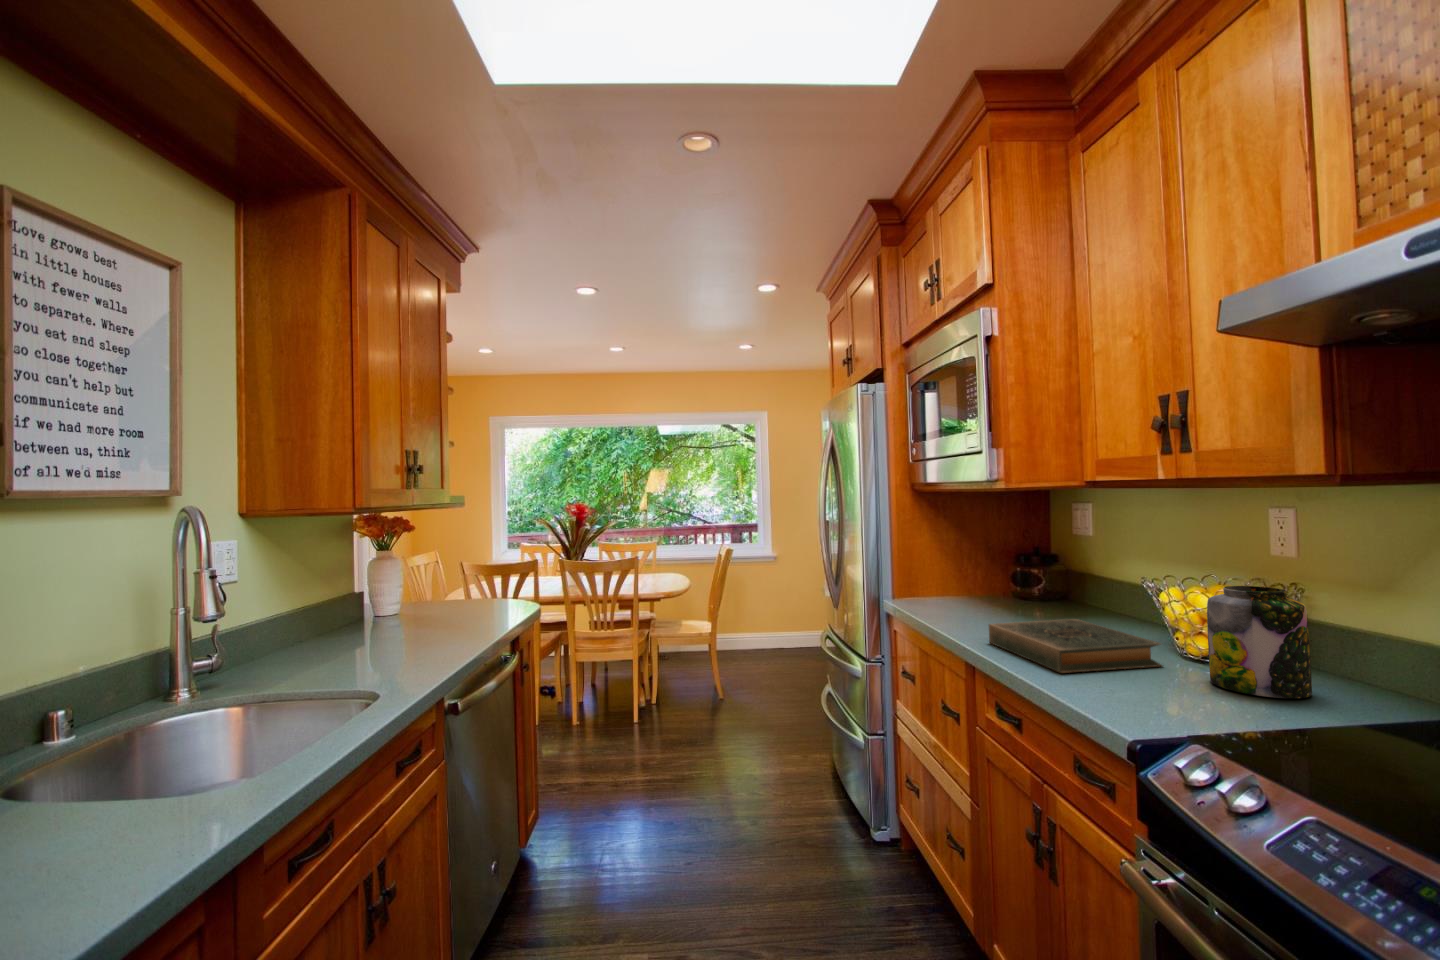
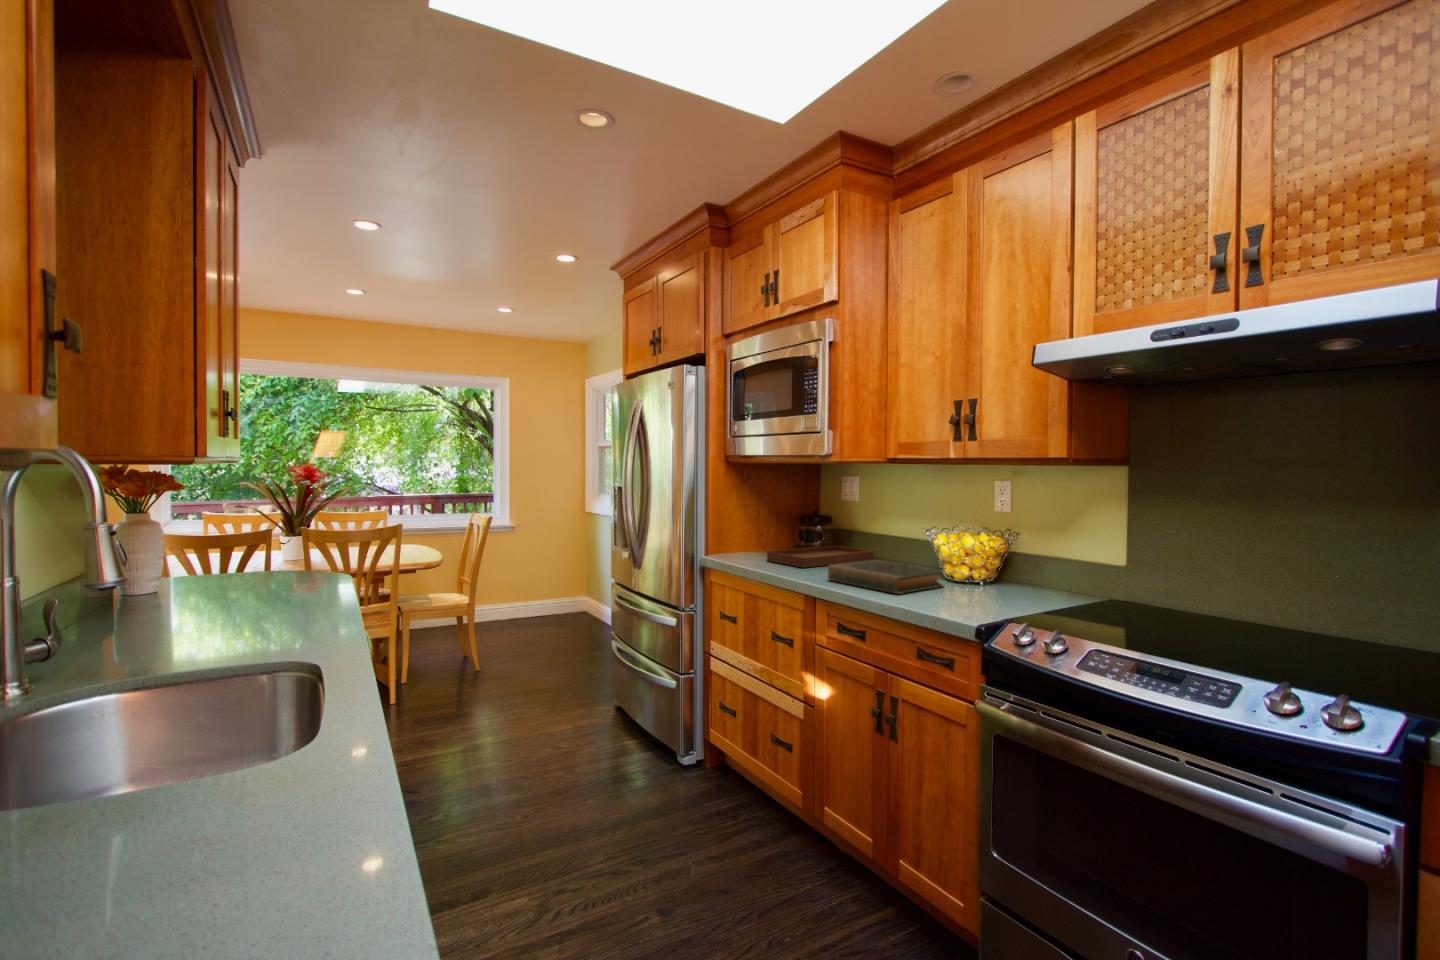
tray: none [949,568,1106,622] -> present [767,526,874,568]
jar: present [1207,586,1312,698] -> none [977,529,1031,597]

